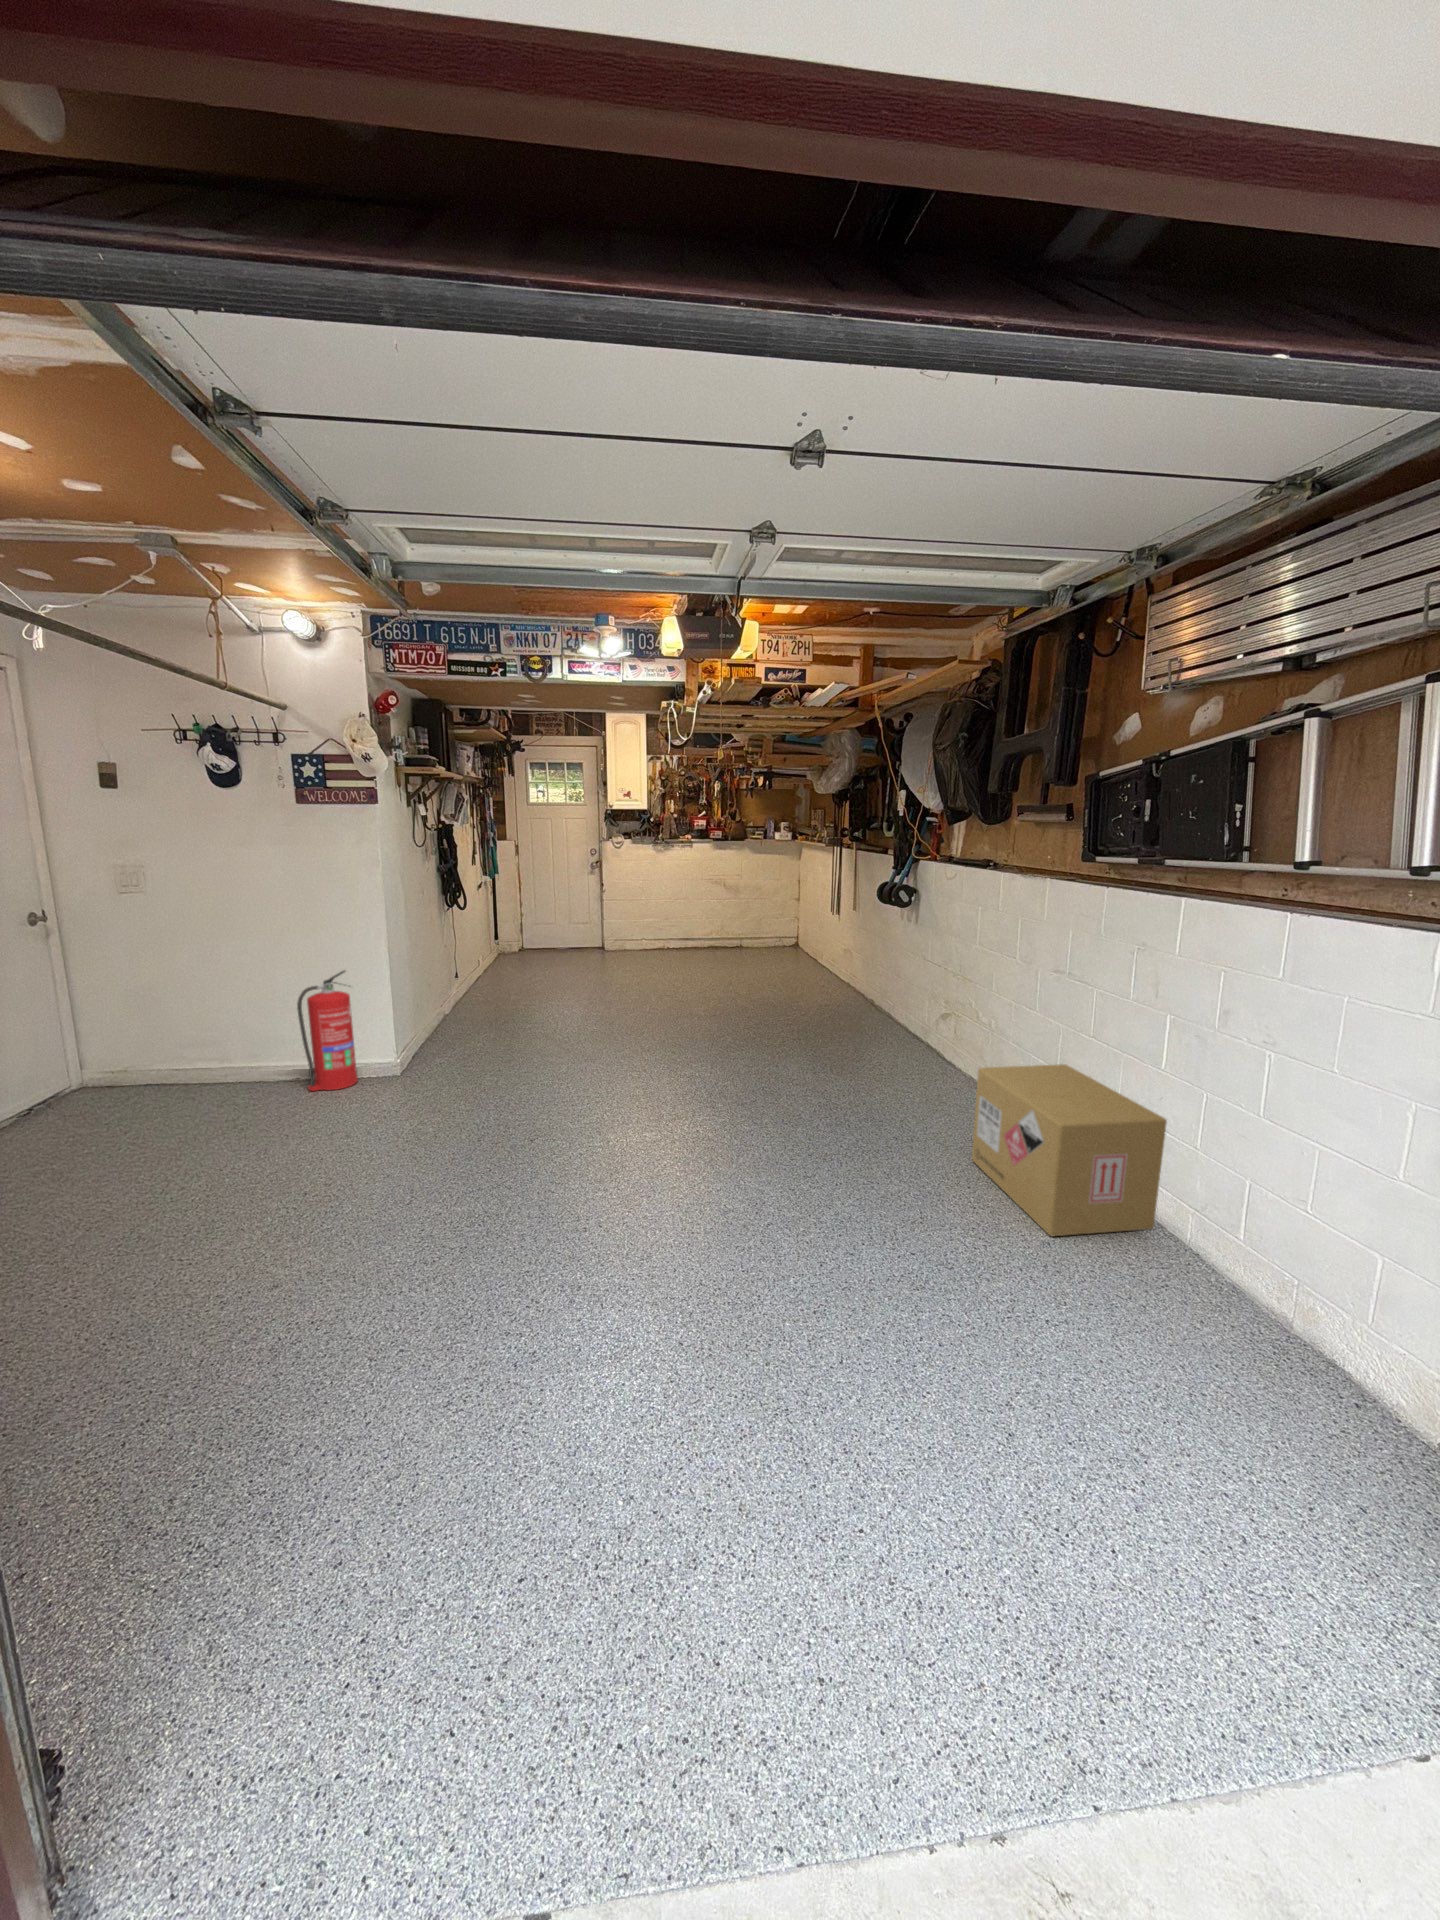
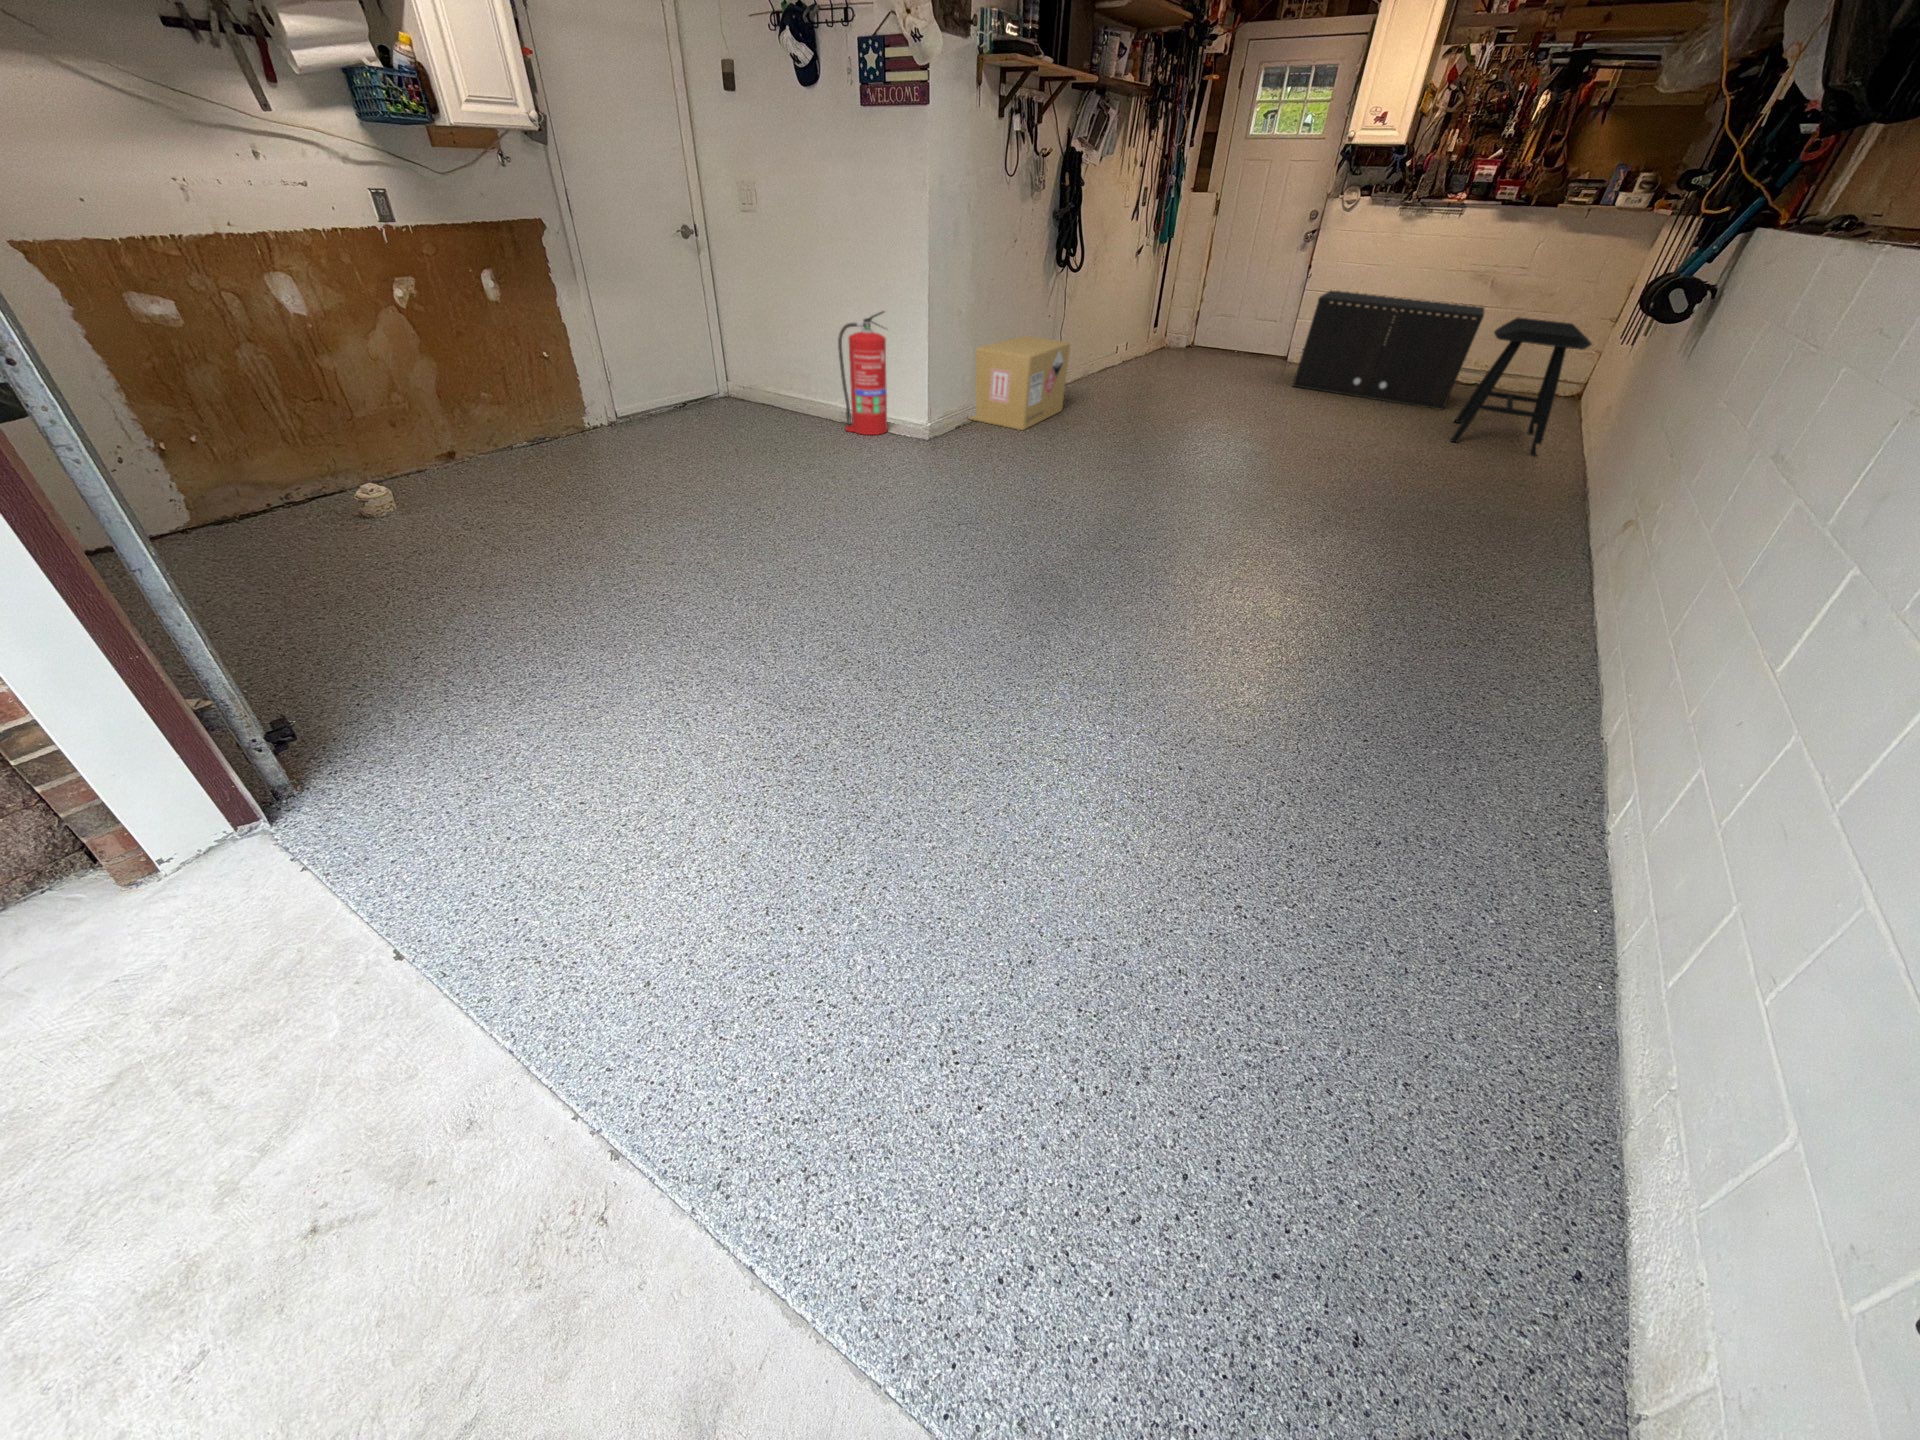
storage cabinet: none [643,898,754,967] -> present [1293,290,1484,410]
stool: none [767,904,833,984] -> present [1451,317,1592,456]
cardboard box: present [972,1064,1167,1236] -> present [969,336,1070,430]

